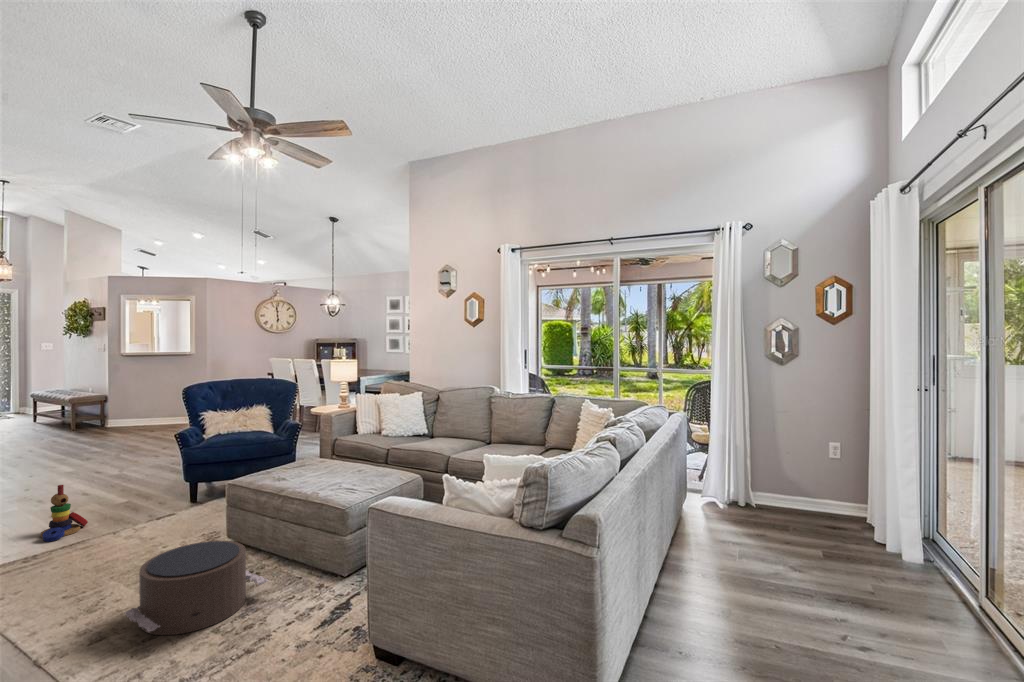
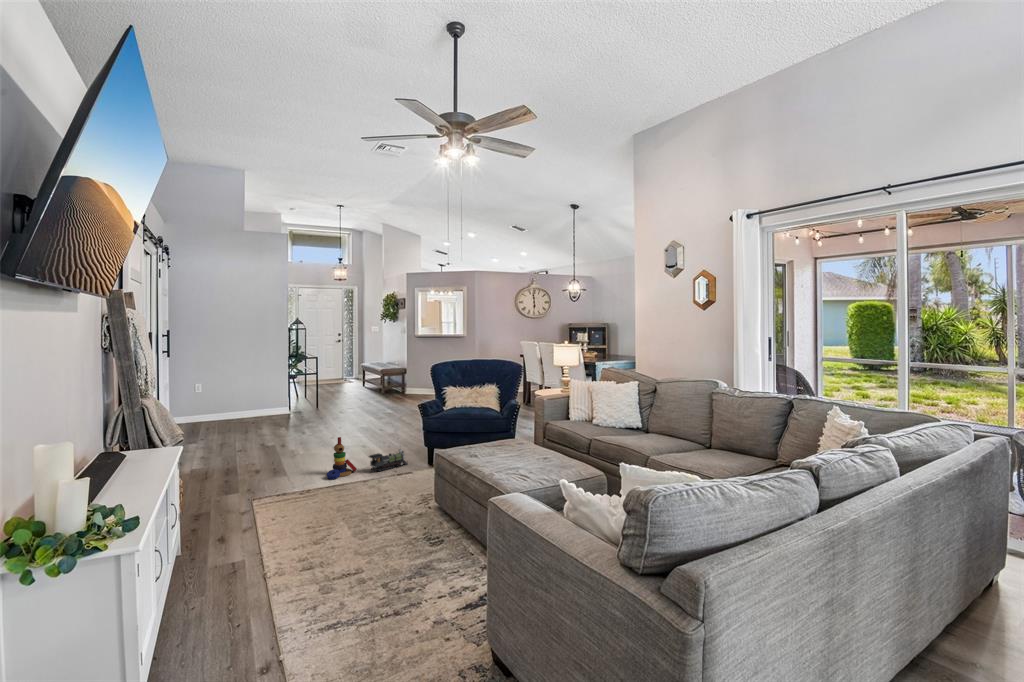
toy train: none [107,484,161,522] -> present [369,449,408,472]
pouf: present [125,541,268,635] -> none [333,503,440,580]

